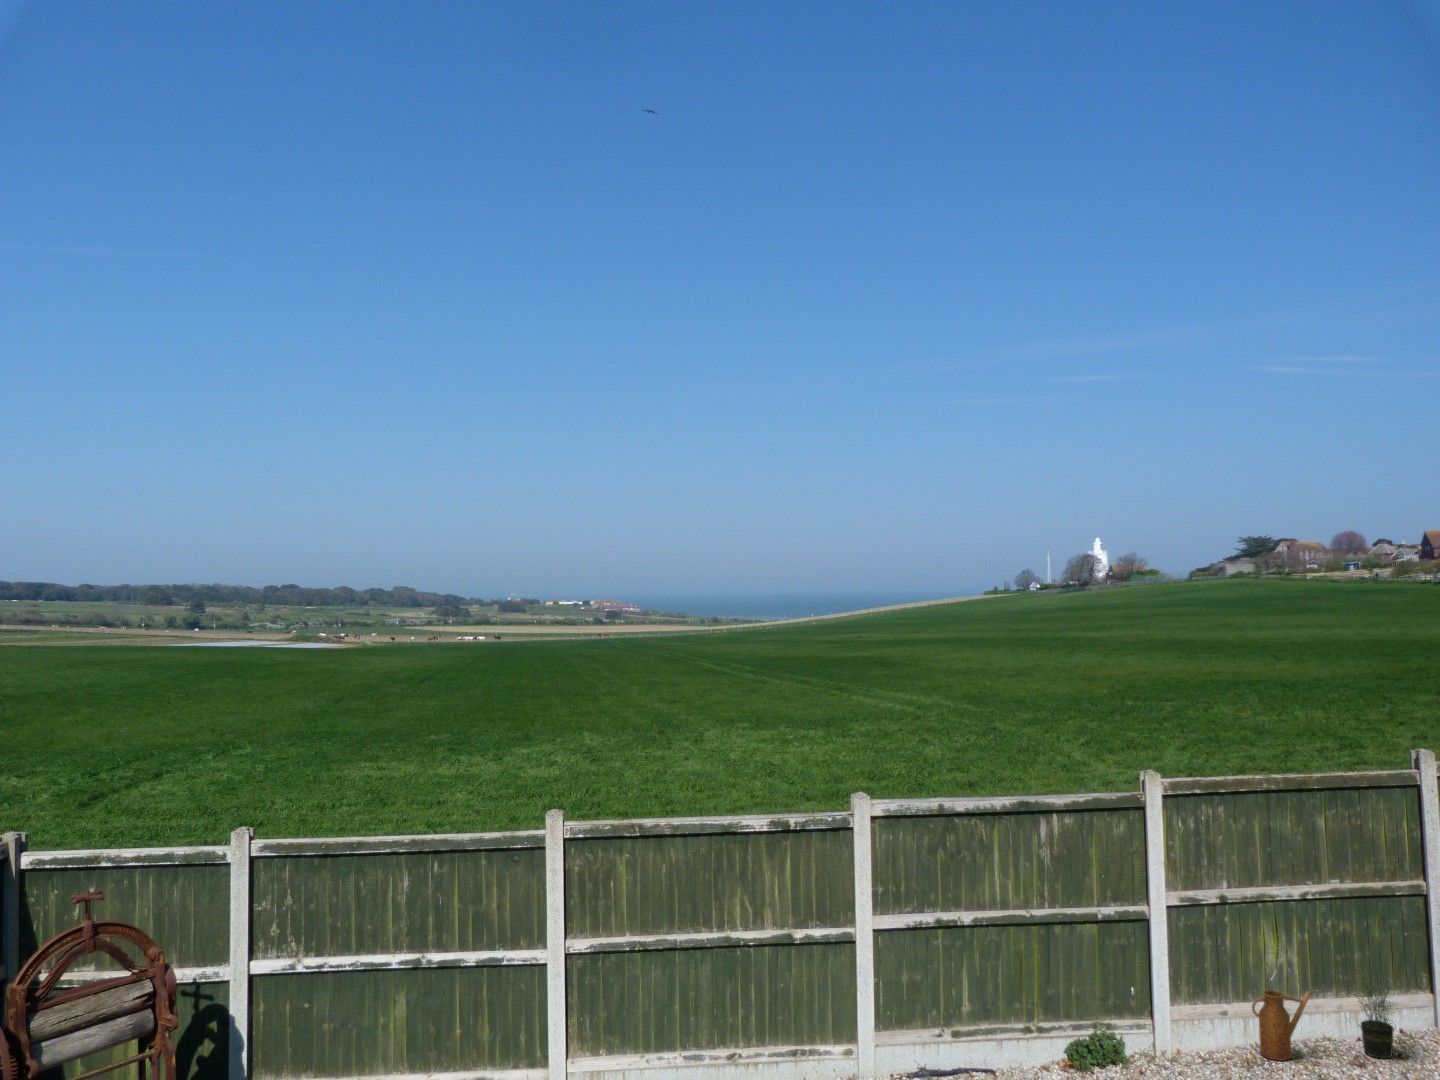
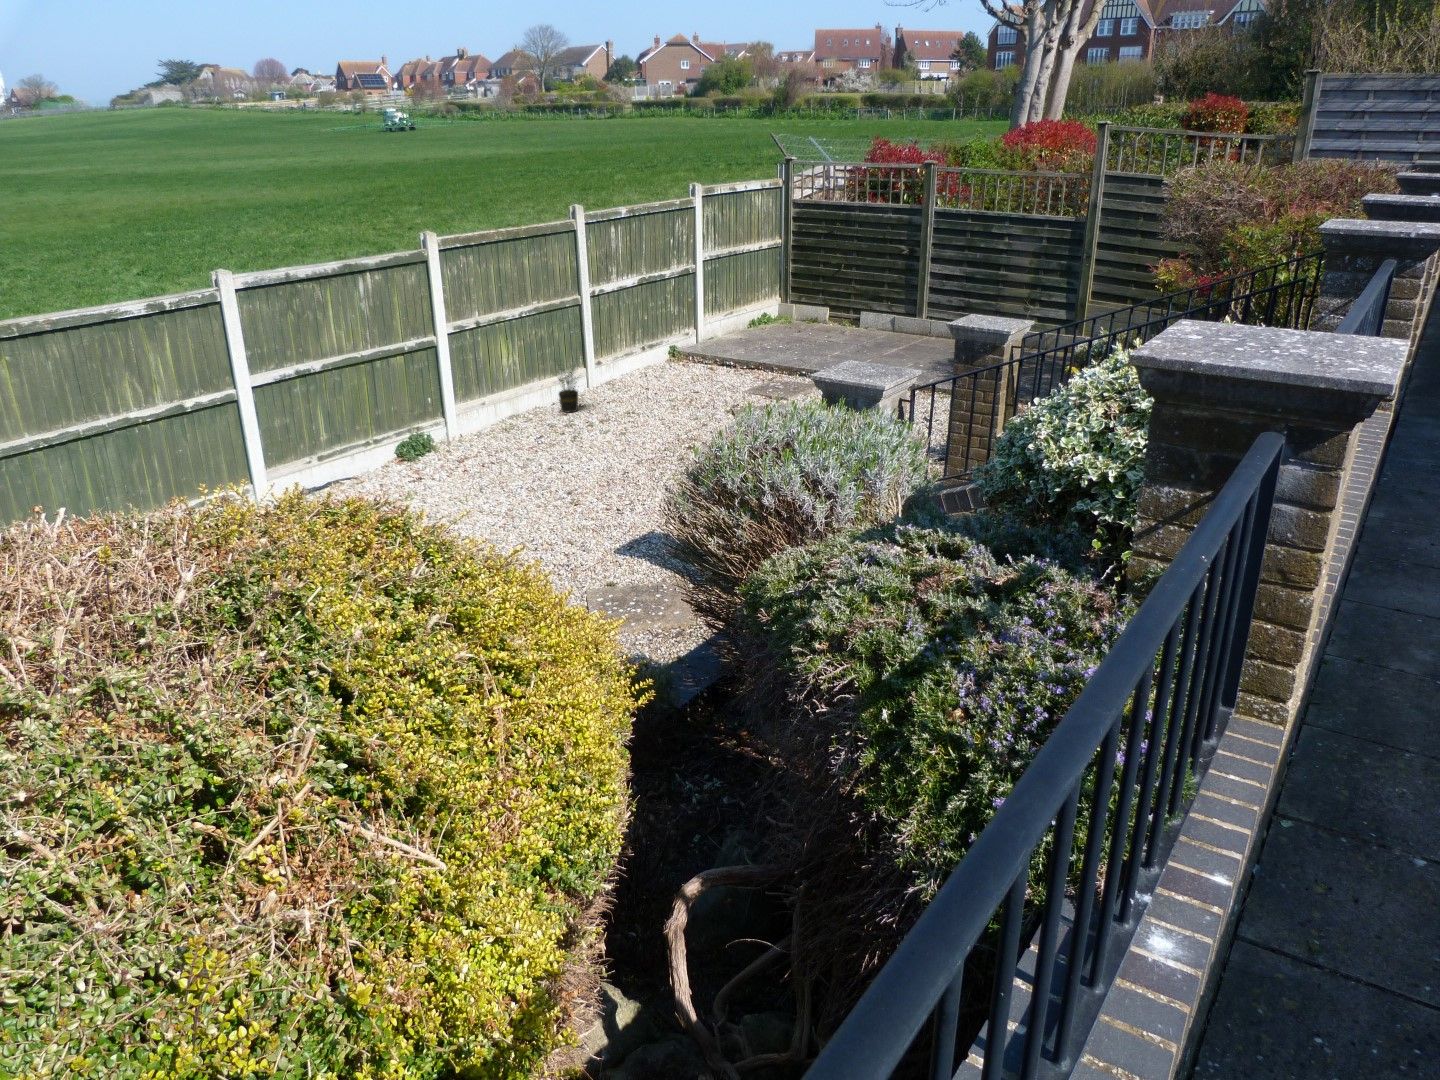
watering can: present [1252,990,1311,1061] -> none [501,378,533,428]

